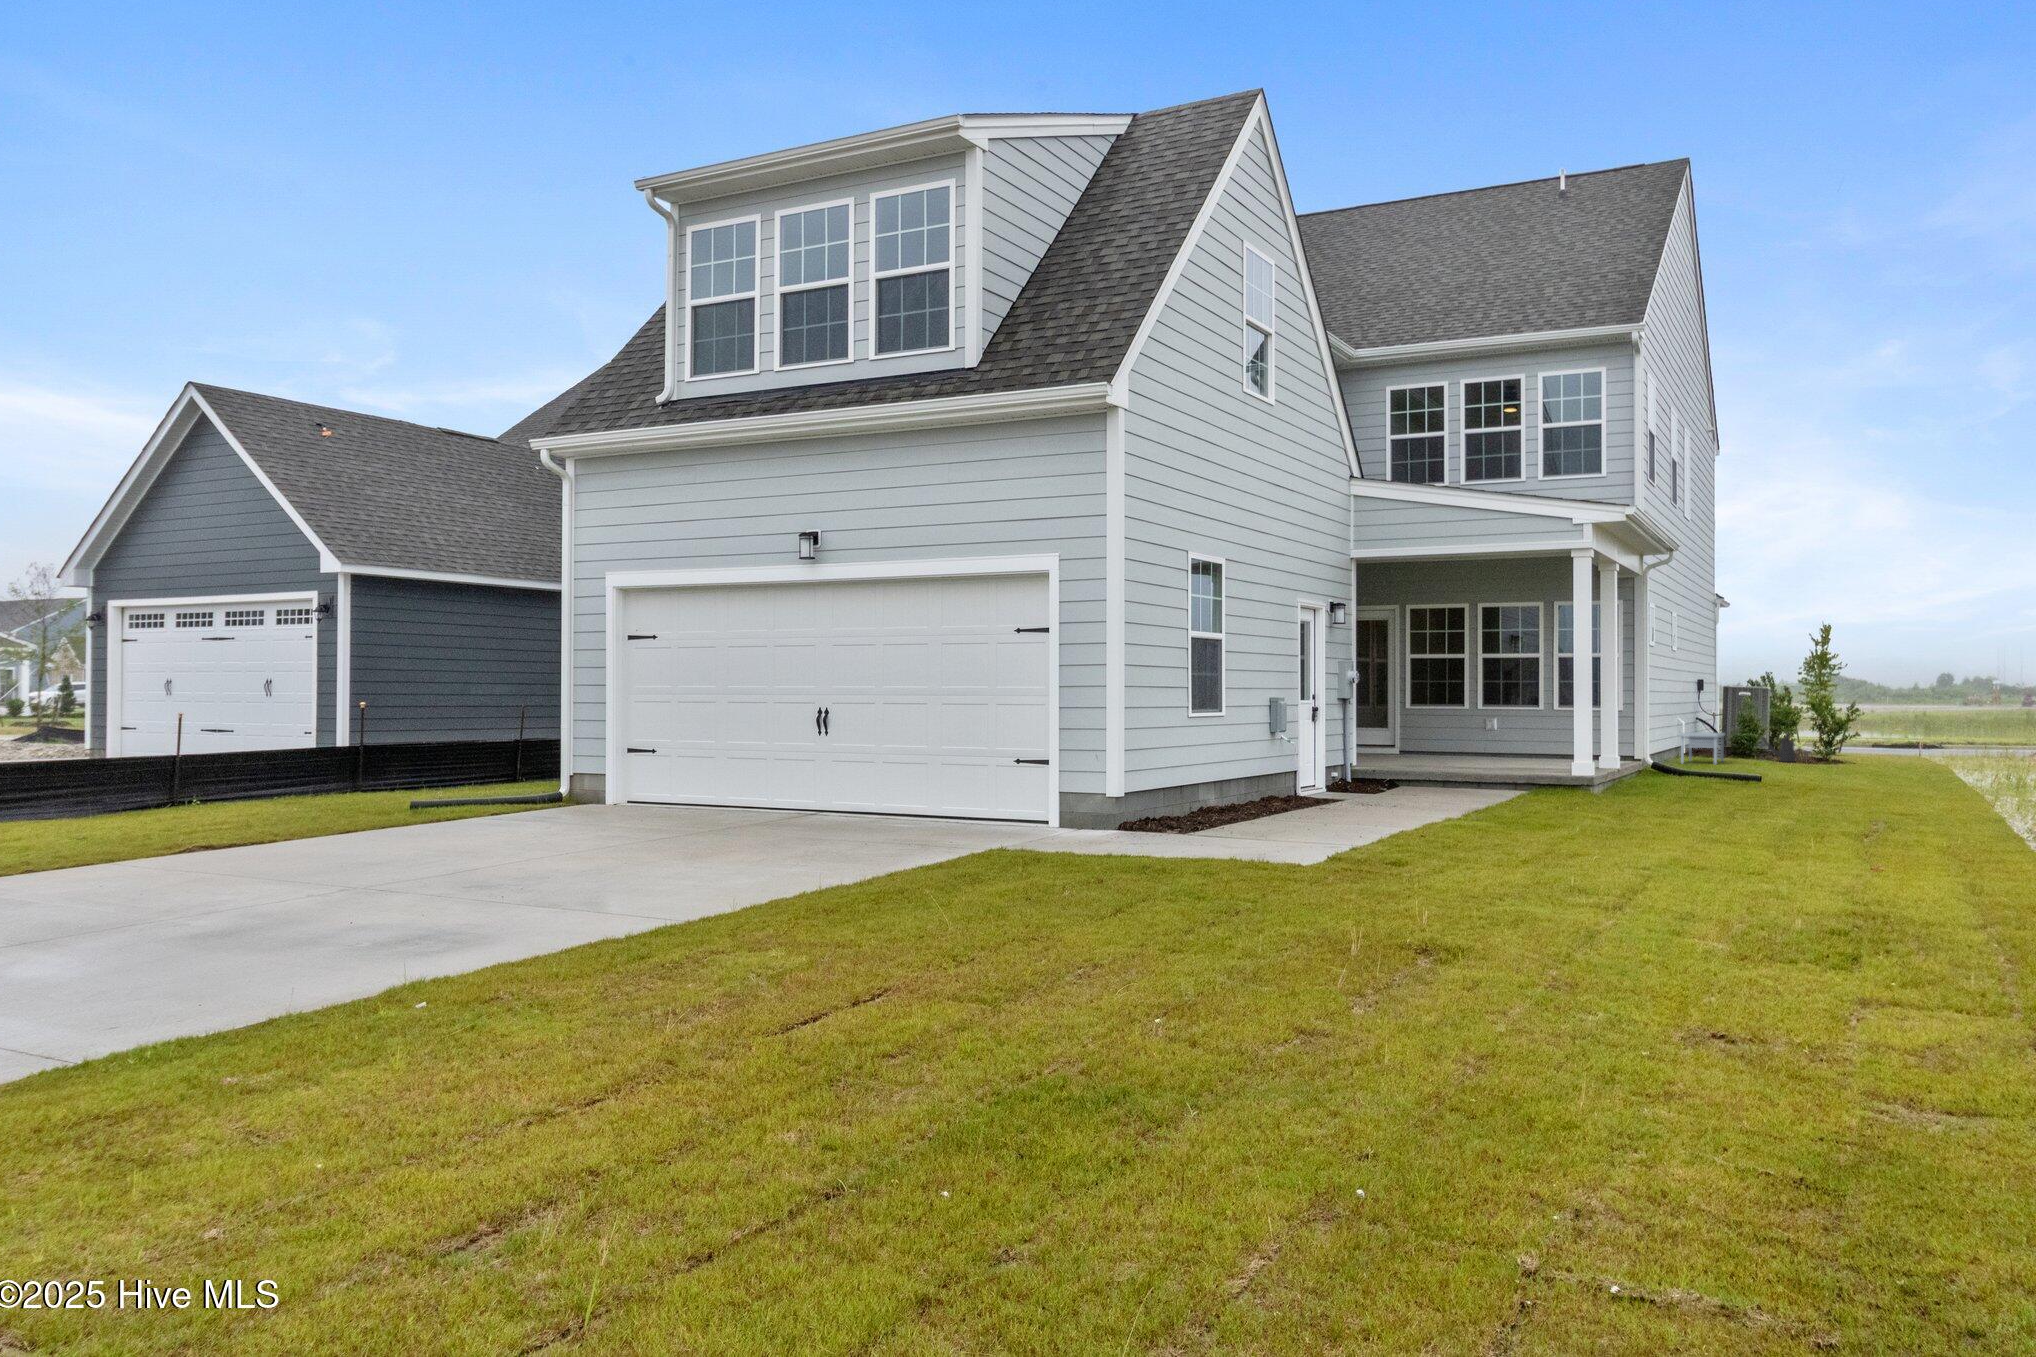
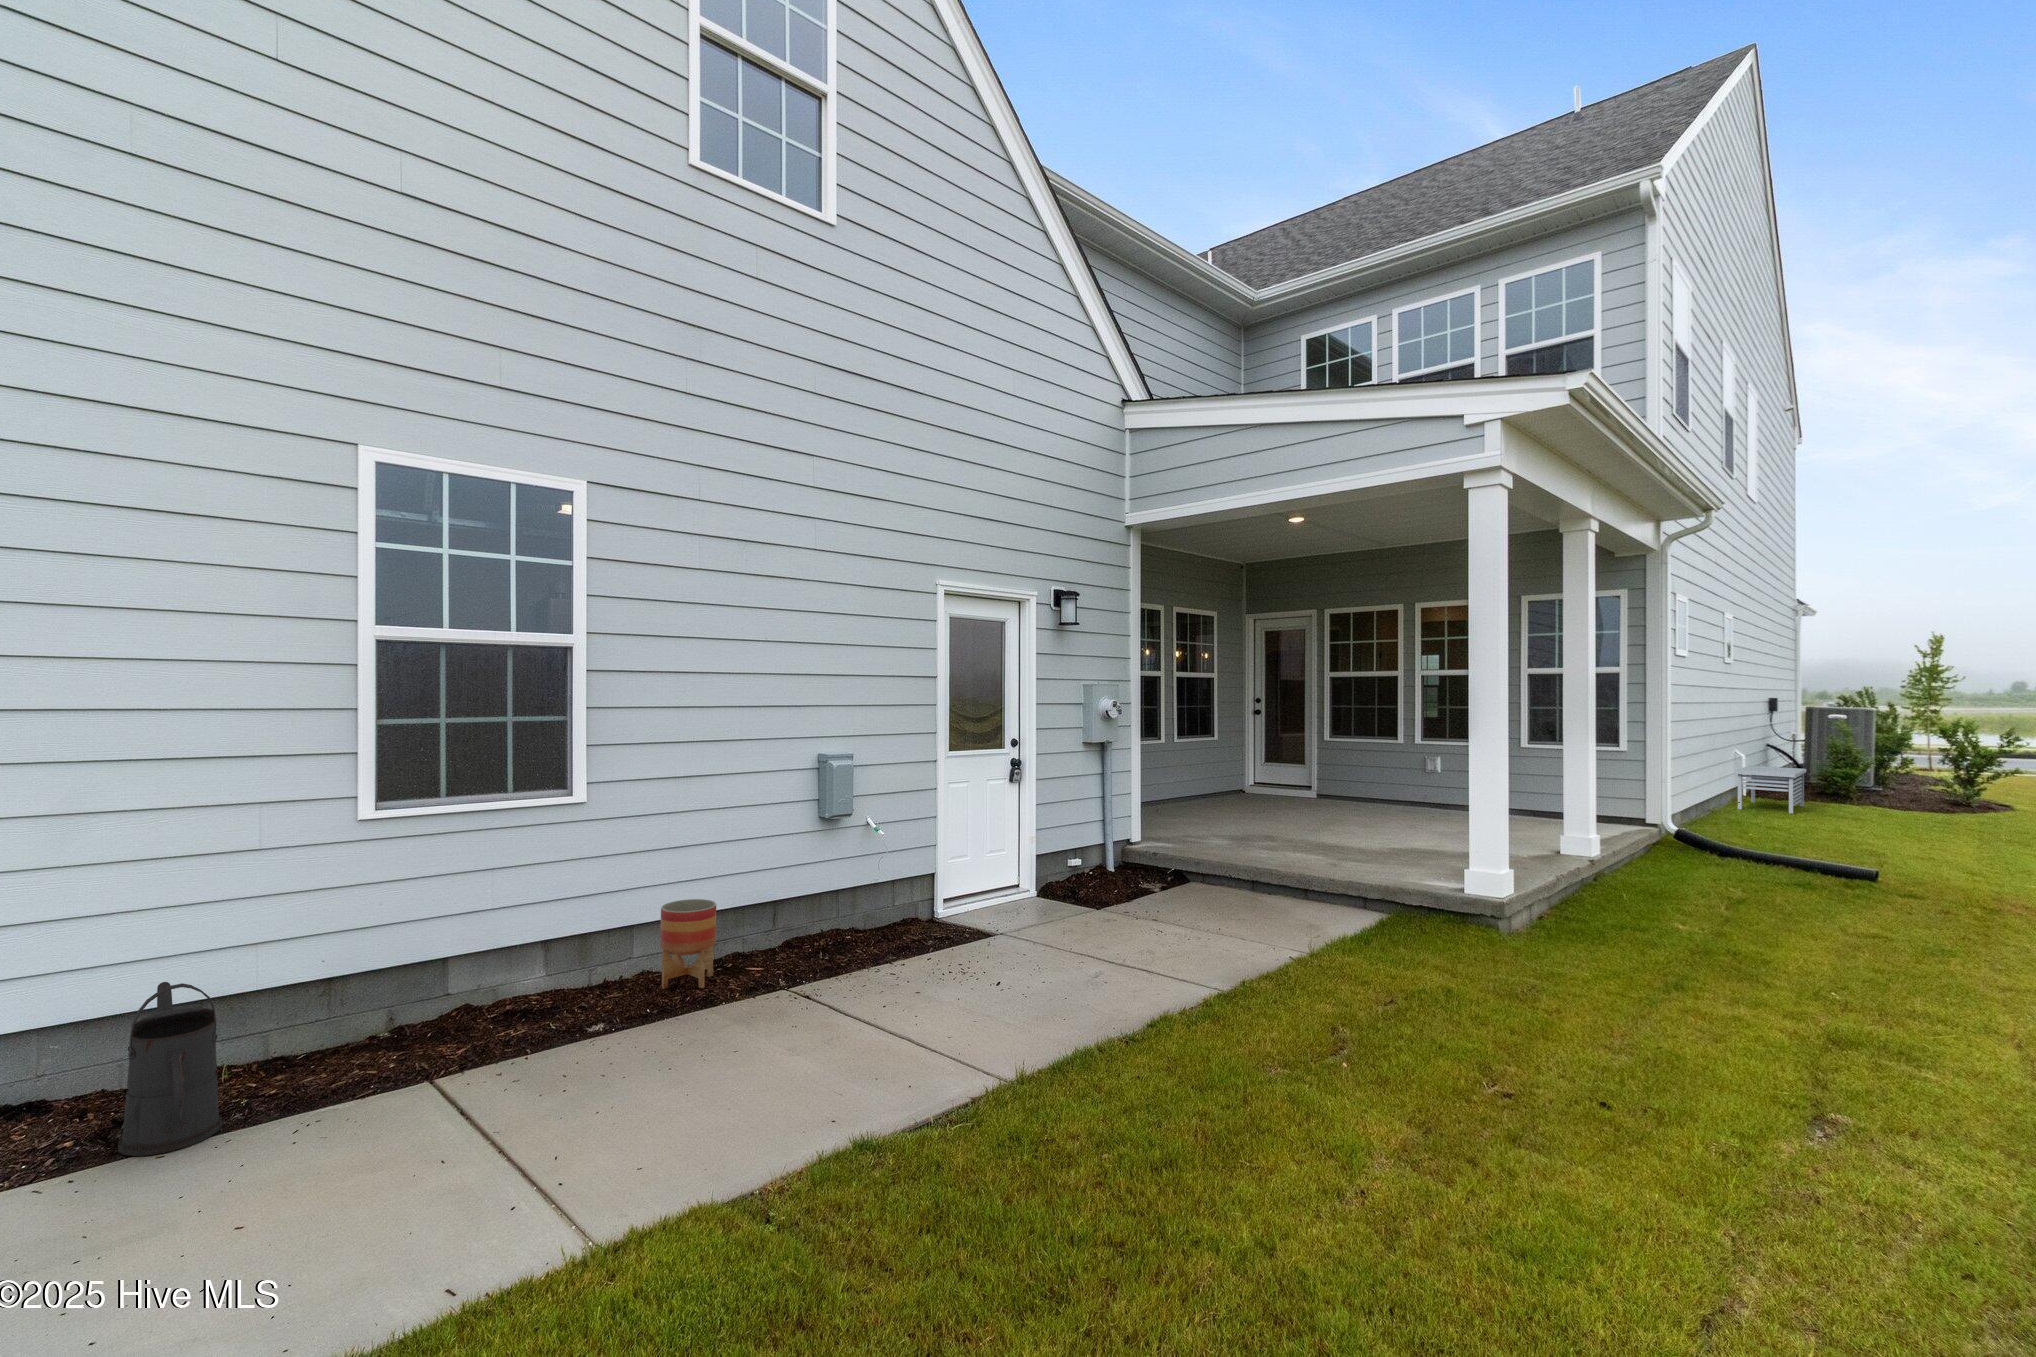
watering can: present [1762,733,1795,762] -> present [118,982,223,1156]
planter: none [1250,767,1276,806] -> present [660,899,716,989]

